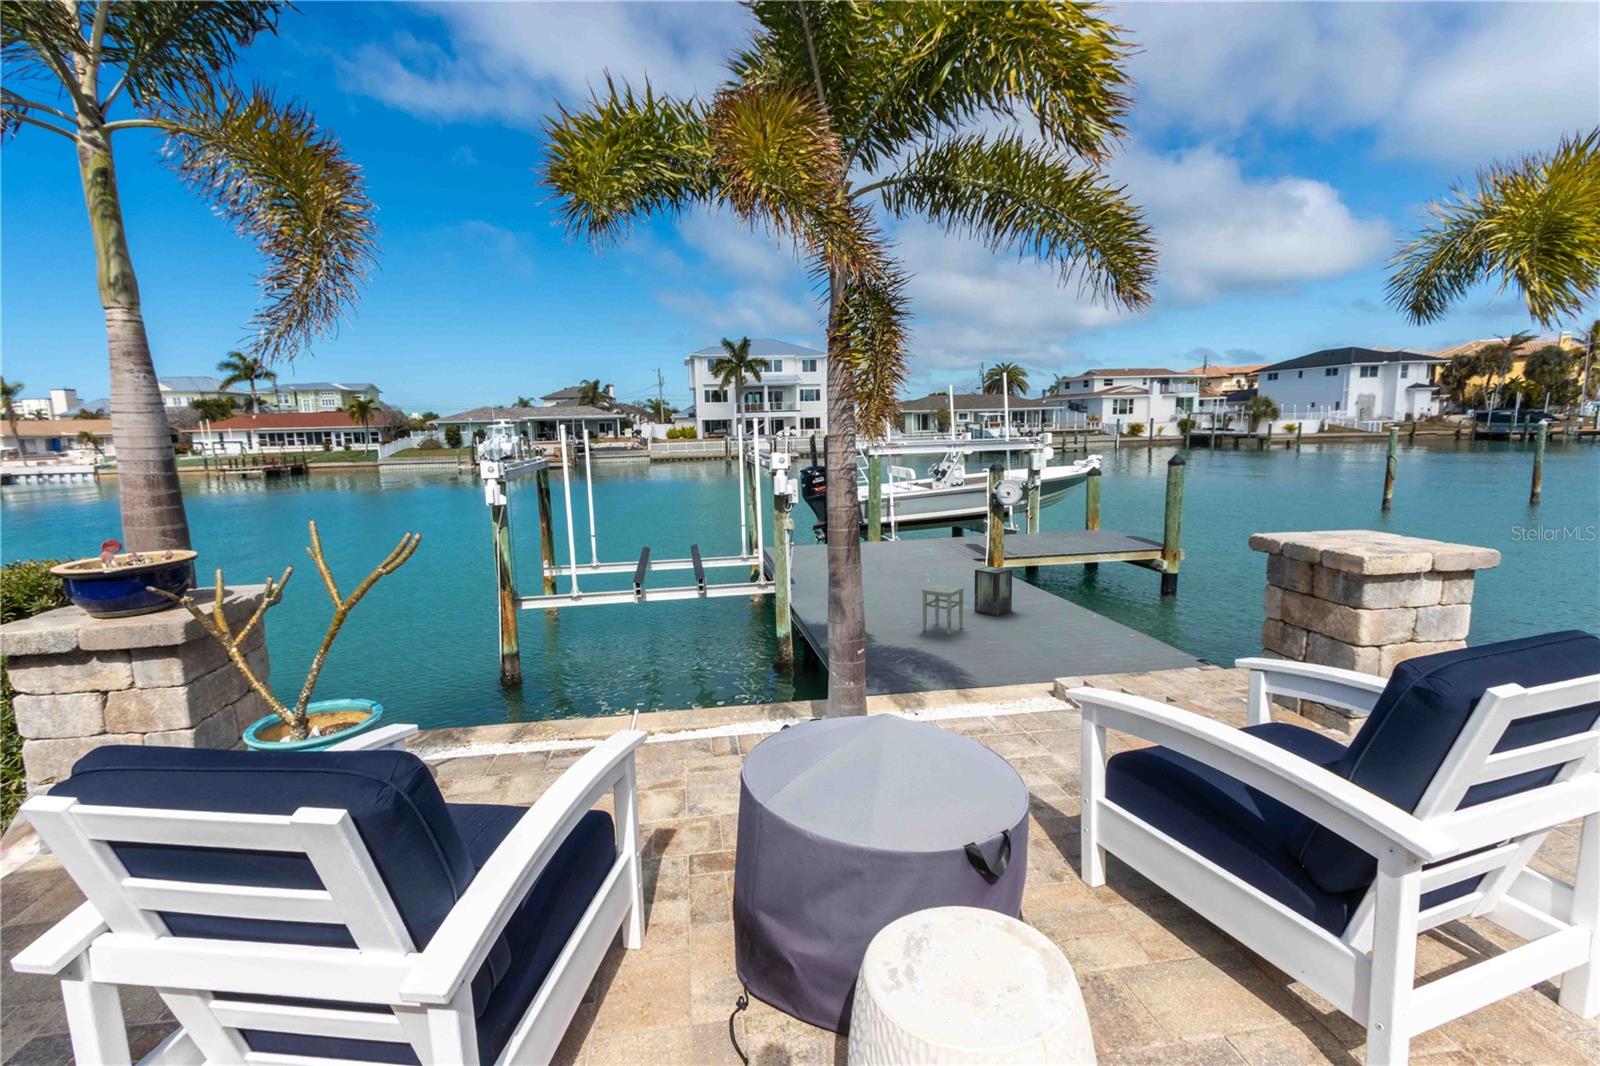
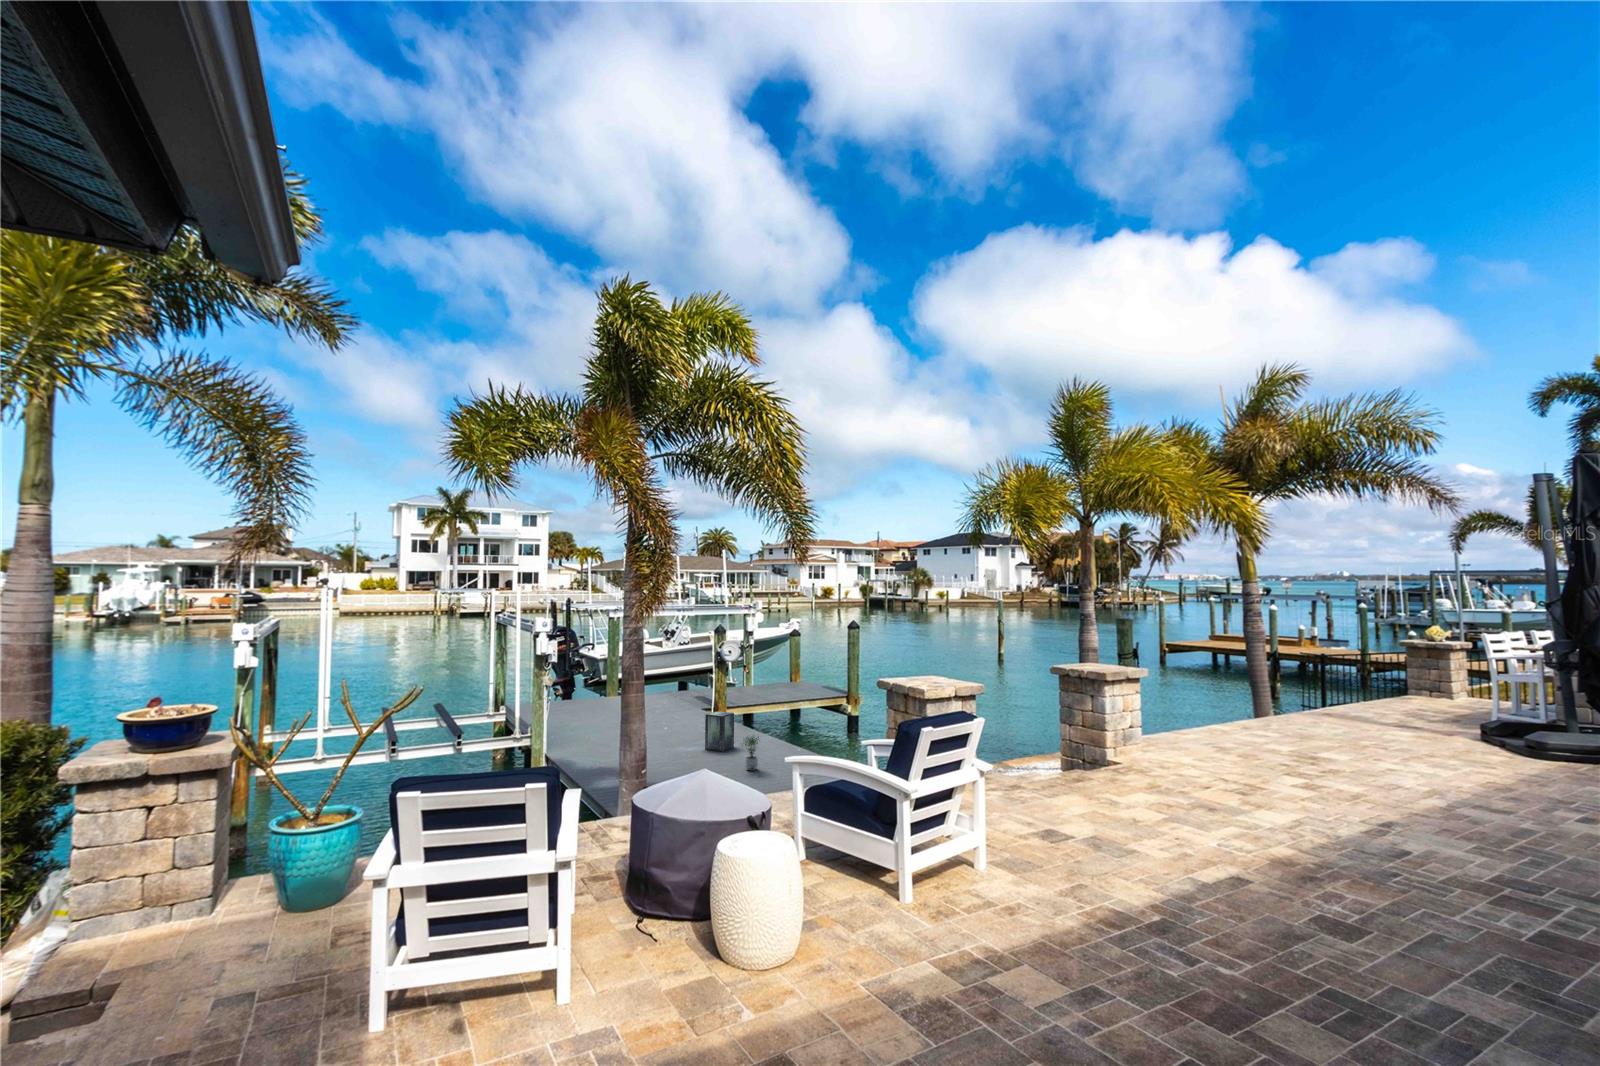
stool: present [922,584,964,635] -> none [665,727,698,767]
potted plant: none [1017,600,1050,646] -> present [740,737,760,771]

